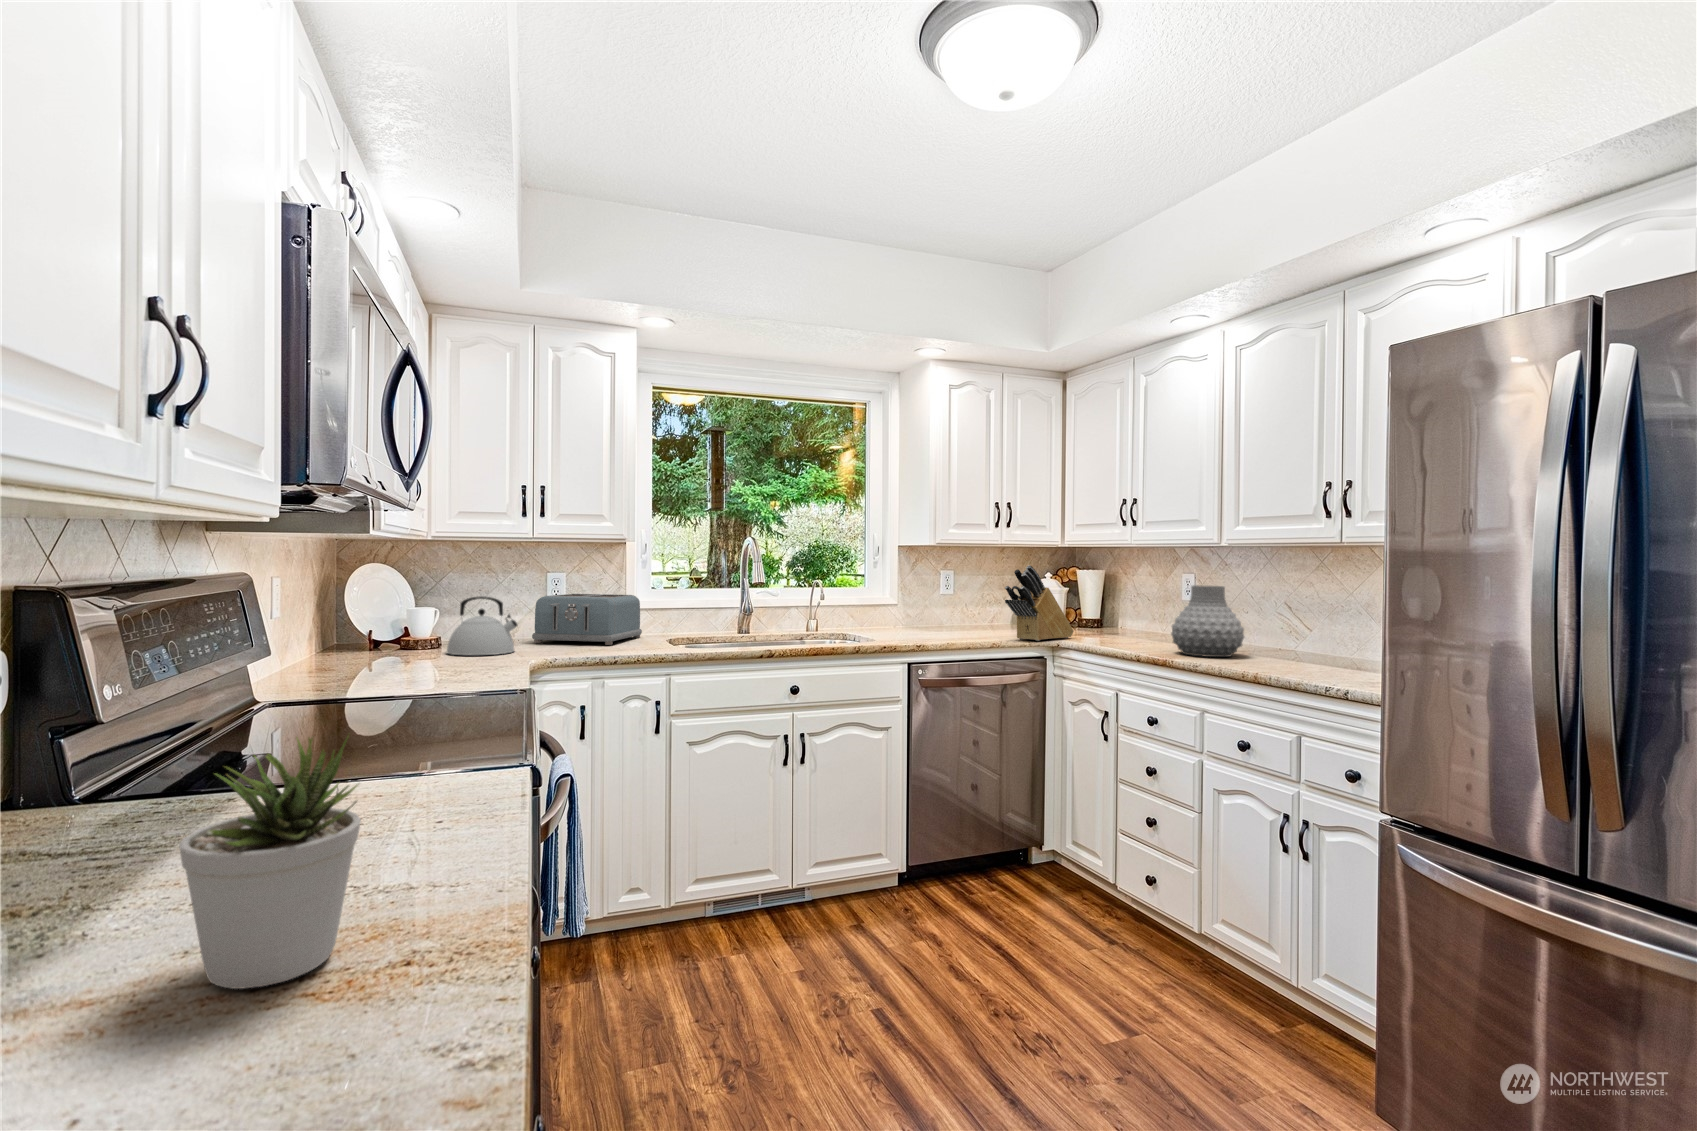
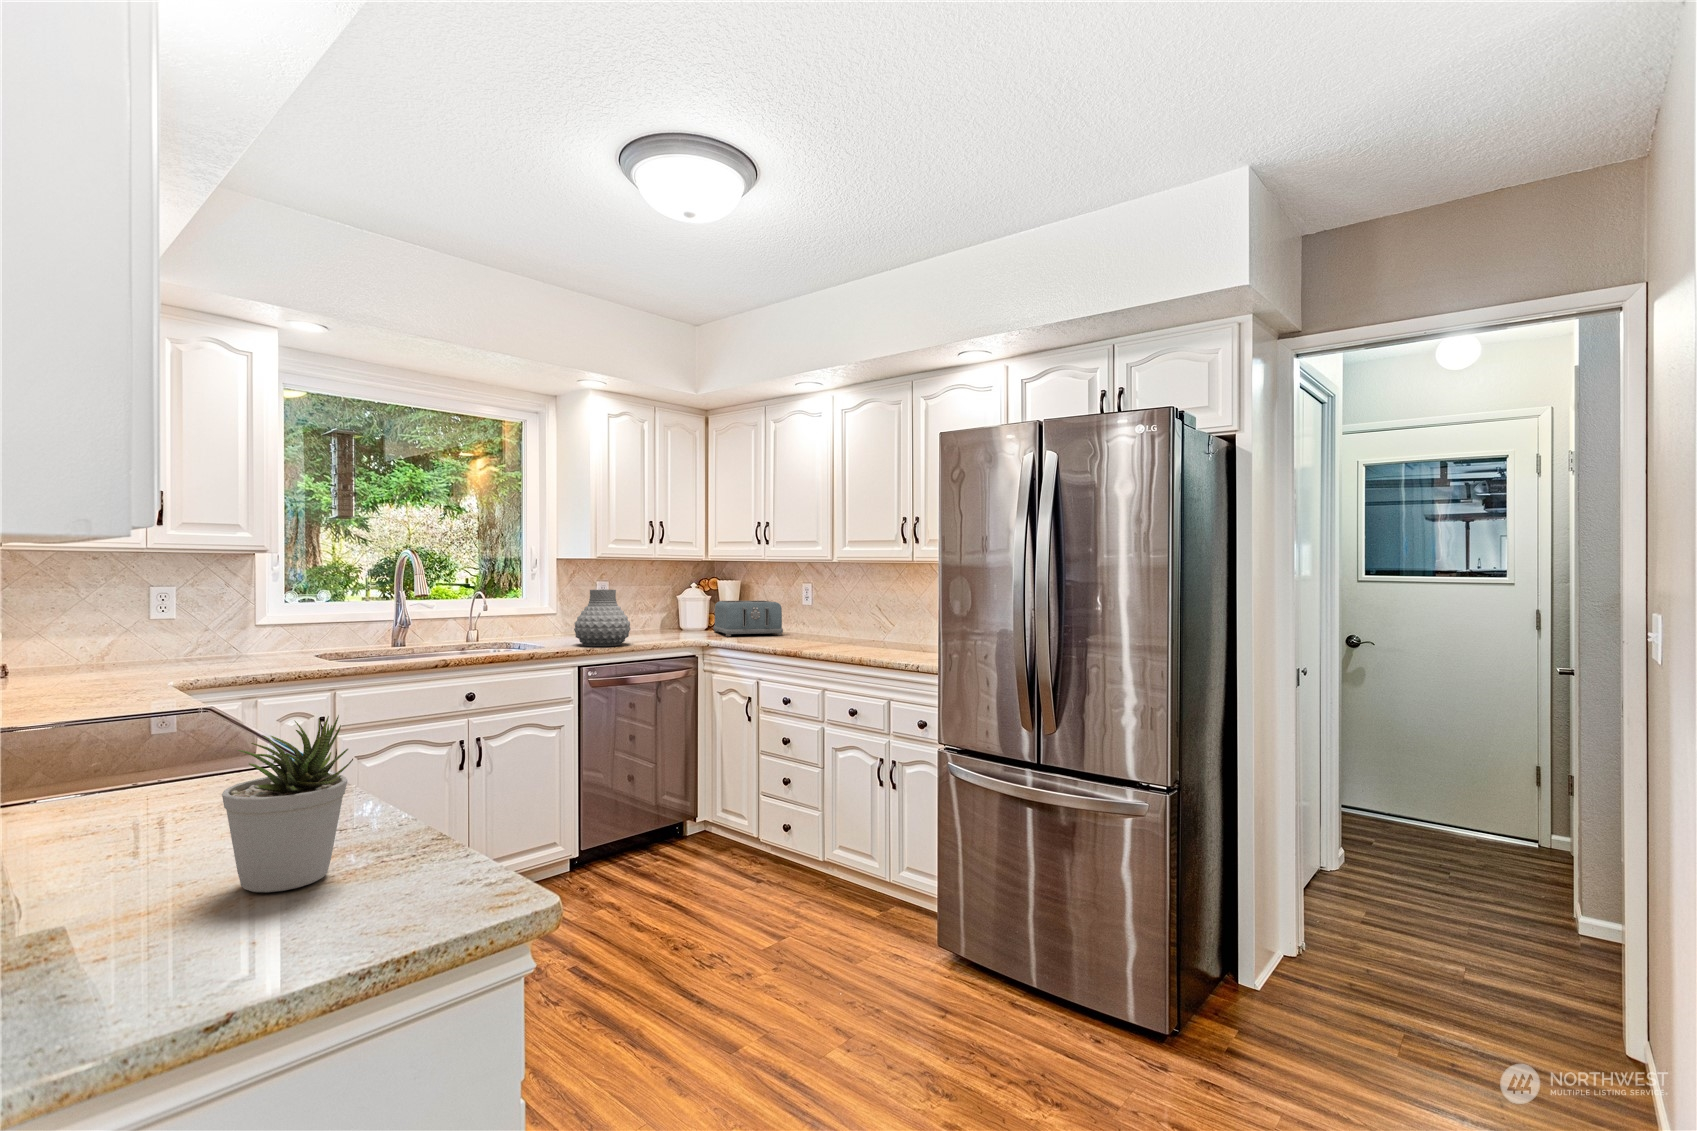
knife block: present [1005,565,1074,641] -> none [662,577,719,642]
vase: present [1171,585,1244,657] -> present [574,590,630,646]
toaster: present [532,594,642,645] -> present [713,600,783,636]
kettle: present [447,597,517,655] -> none [47,620,145,686]

